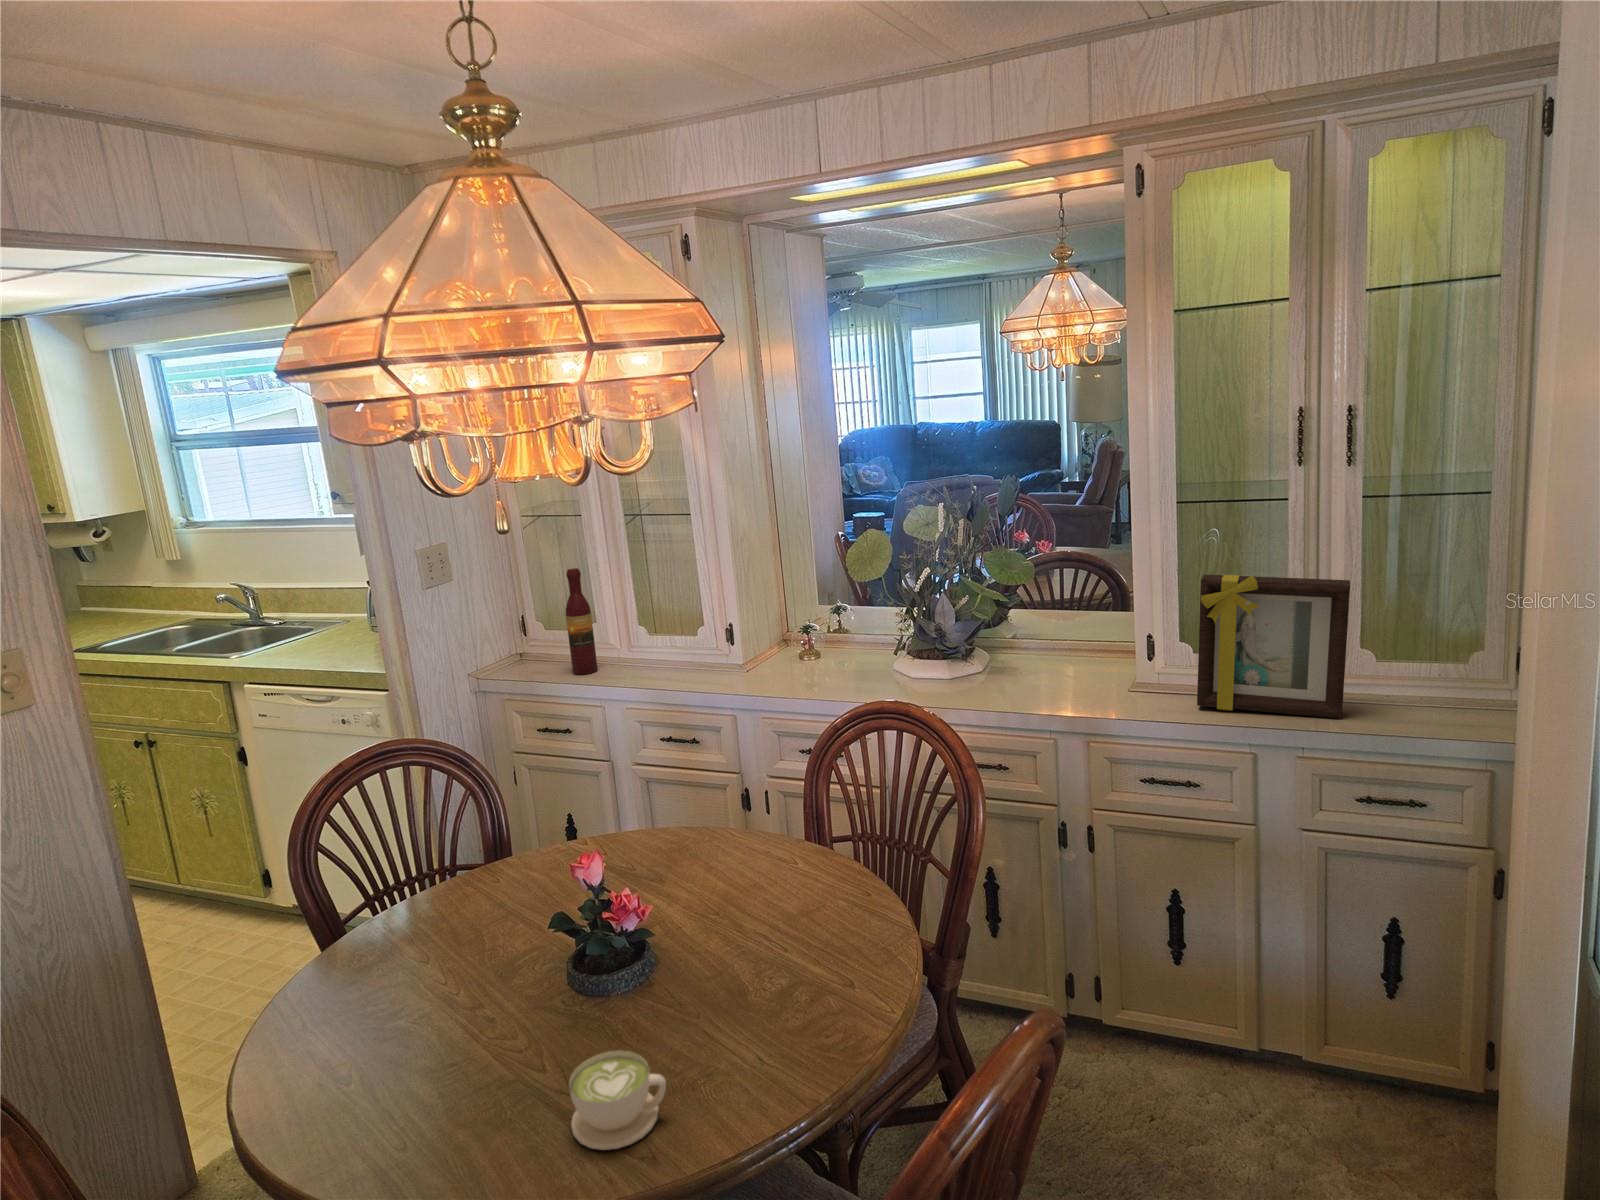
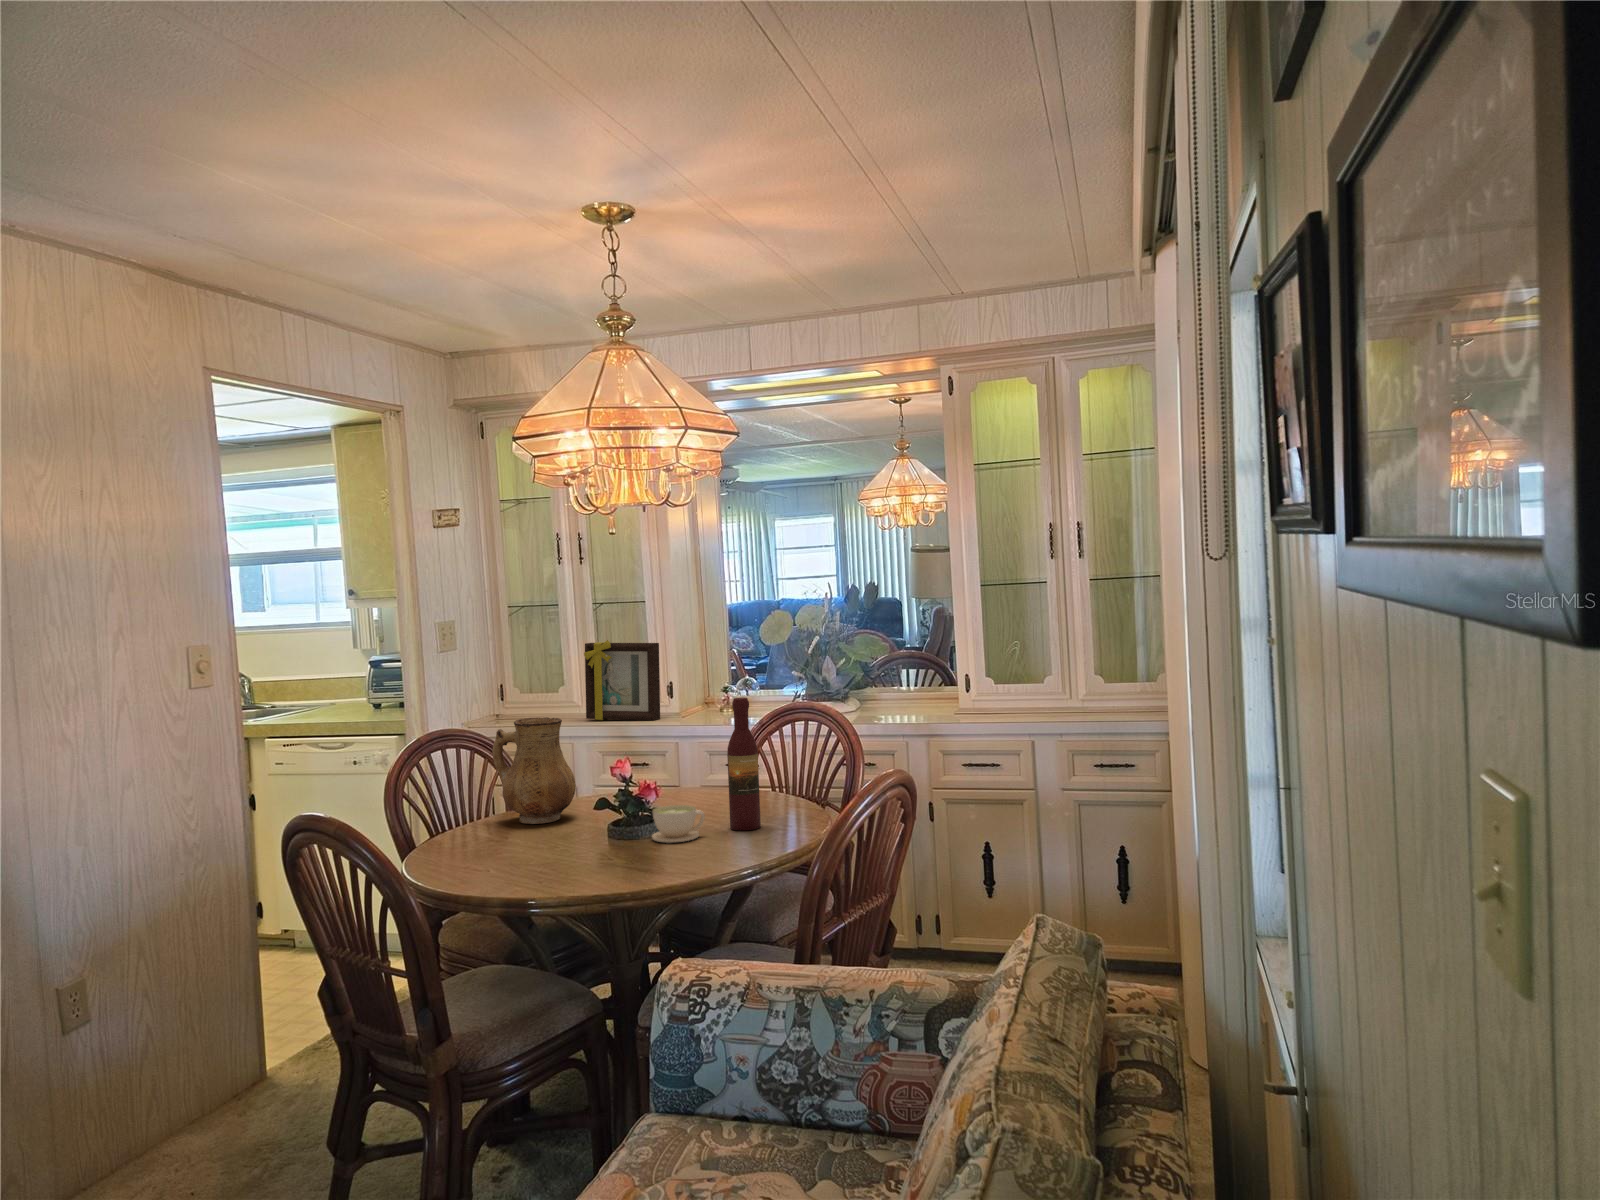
wine bottle: present [566,568,598,675] -> present [727,697,761,830]
picture frame: present [1197,574,1350,719] -> present [584,640,660,720]
ceramic pitcher: none [354,826,493,1011] -> present [492,717,576,824]

